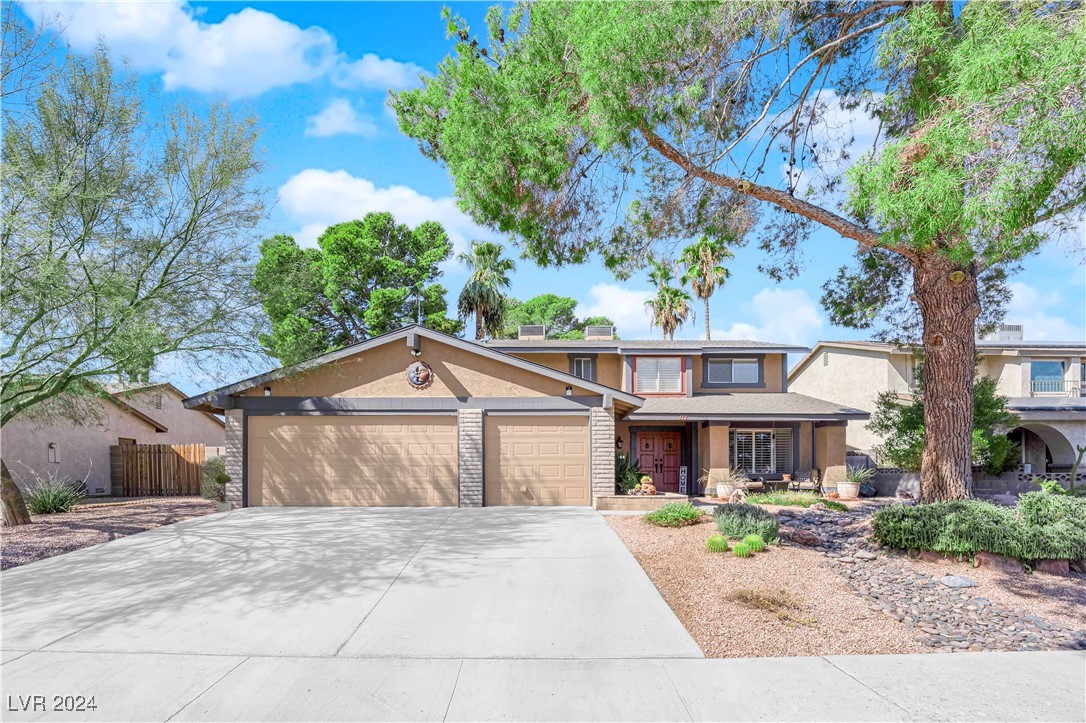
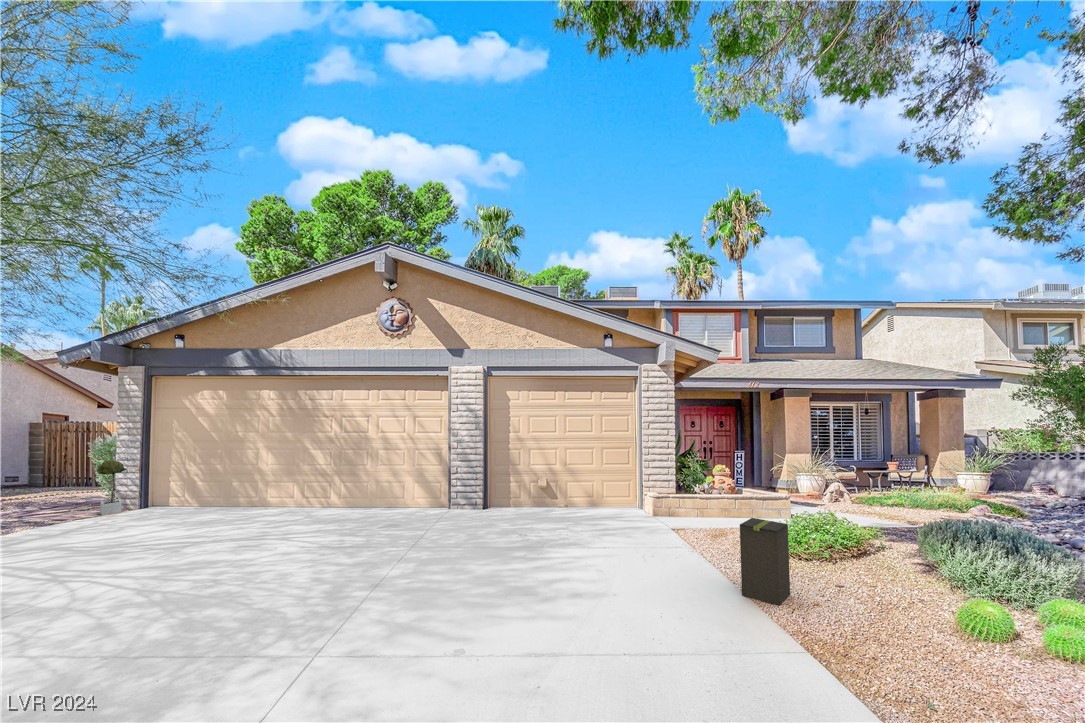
cardboard box: none [619,500,644,540] -> present [740,518,790,606]

